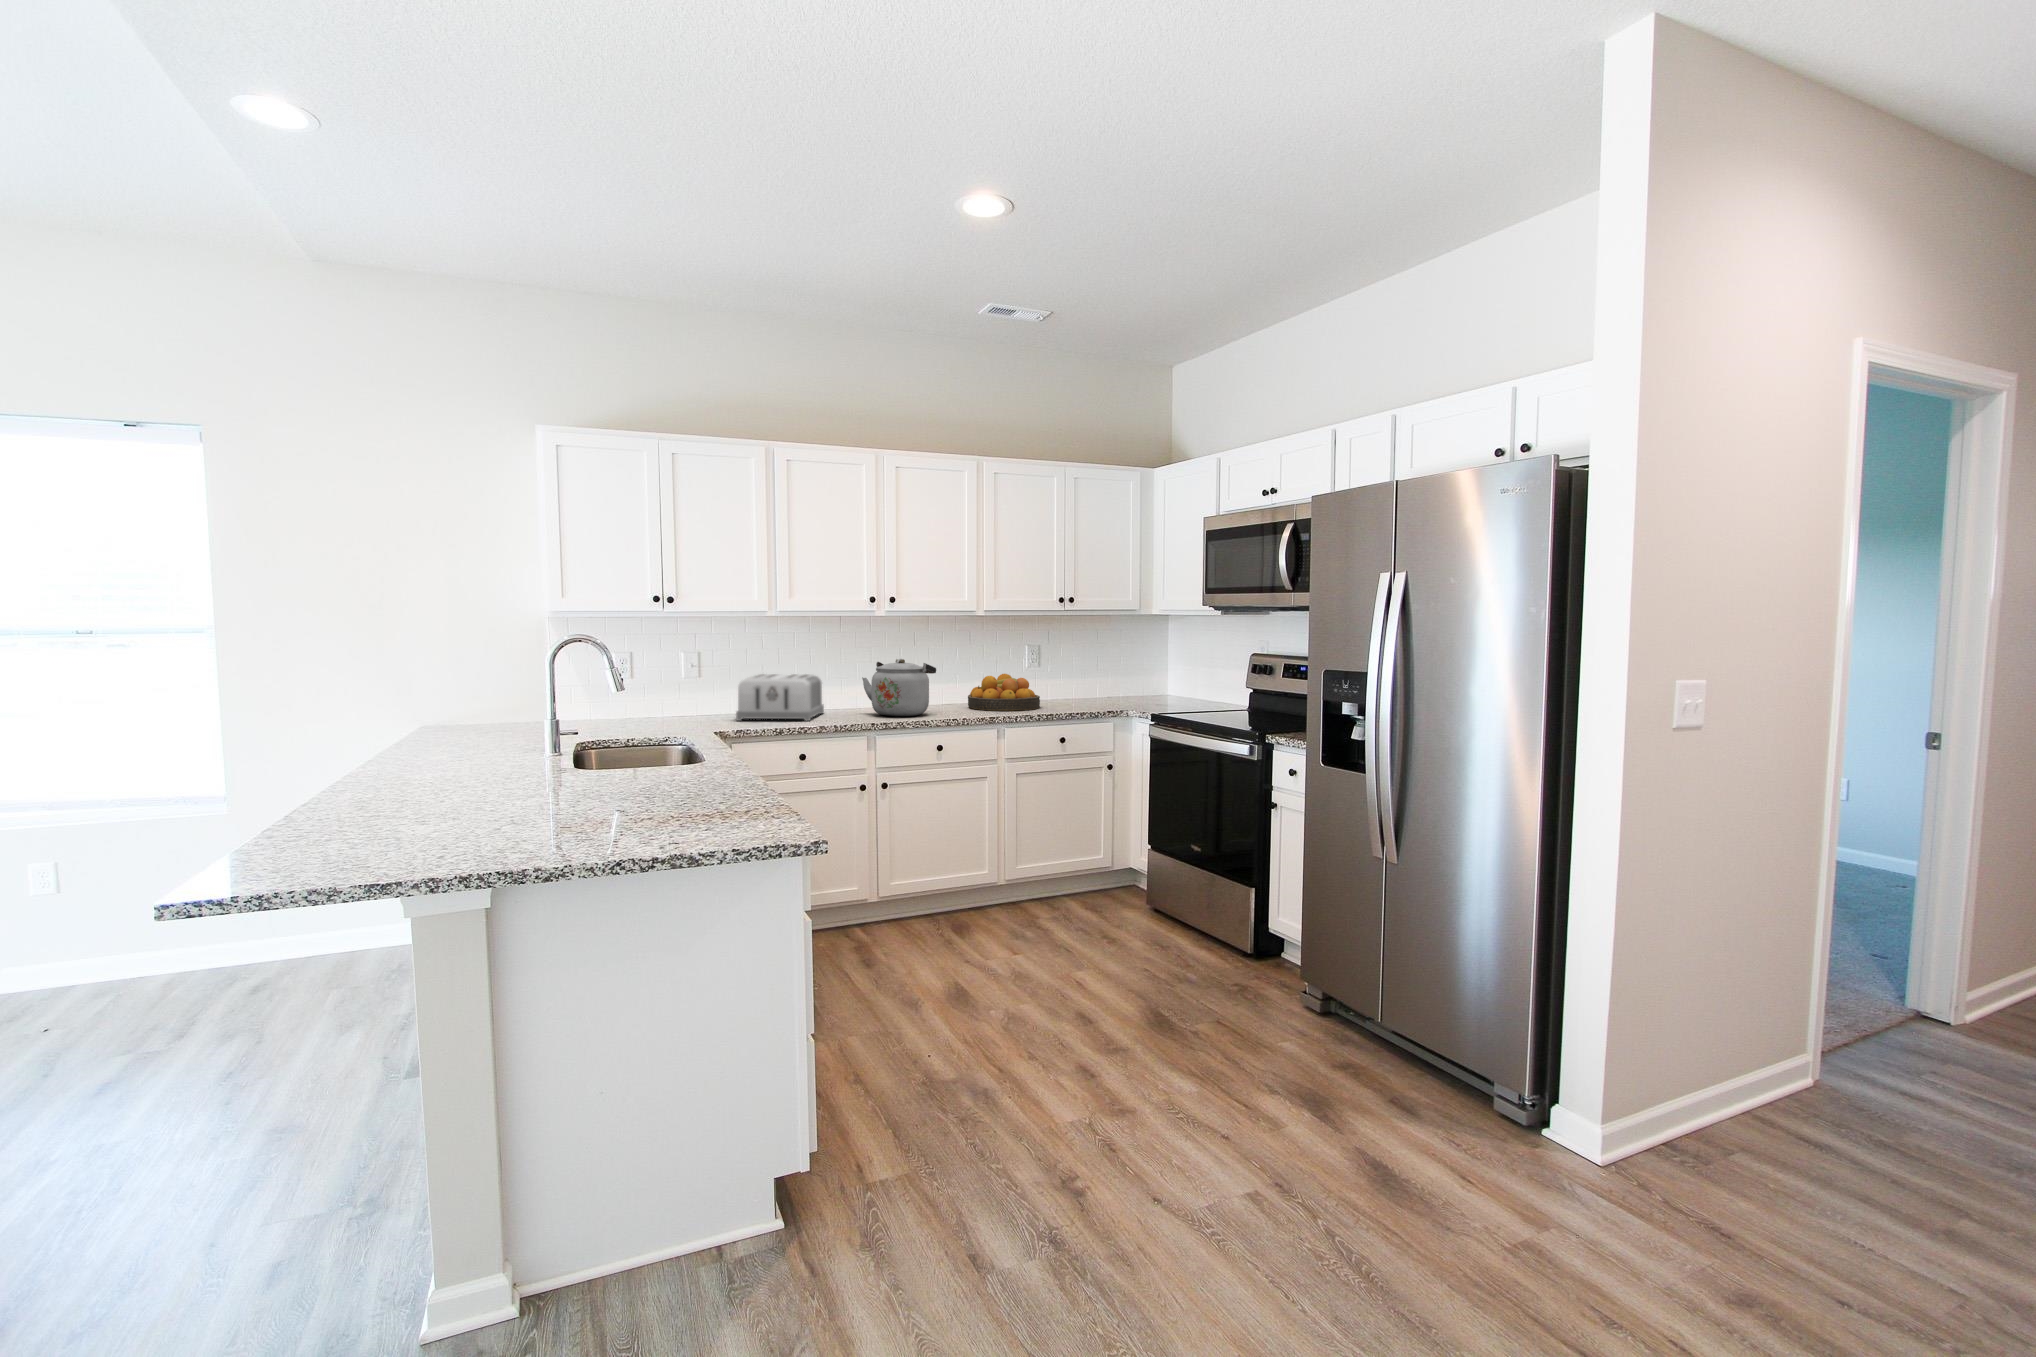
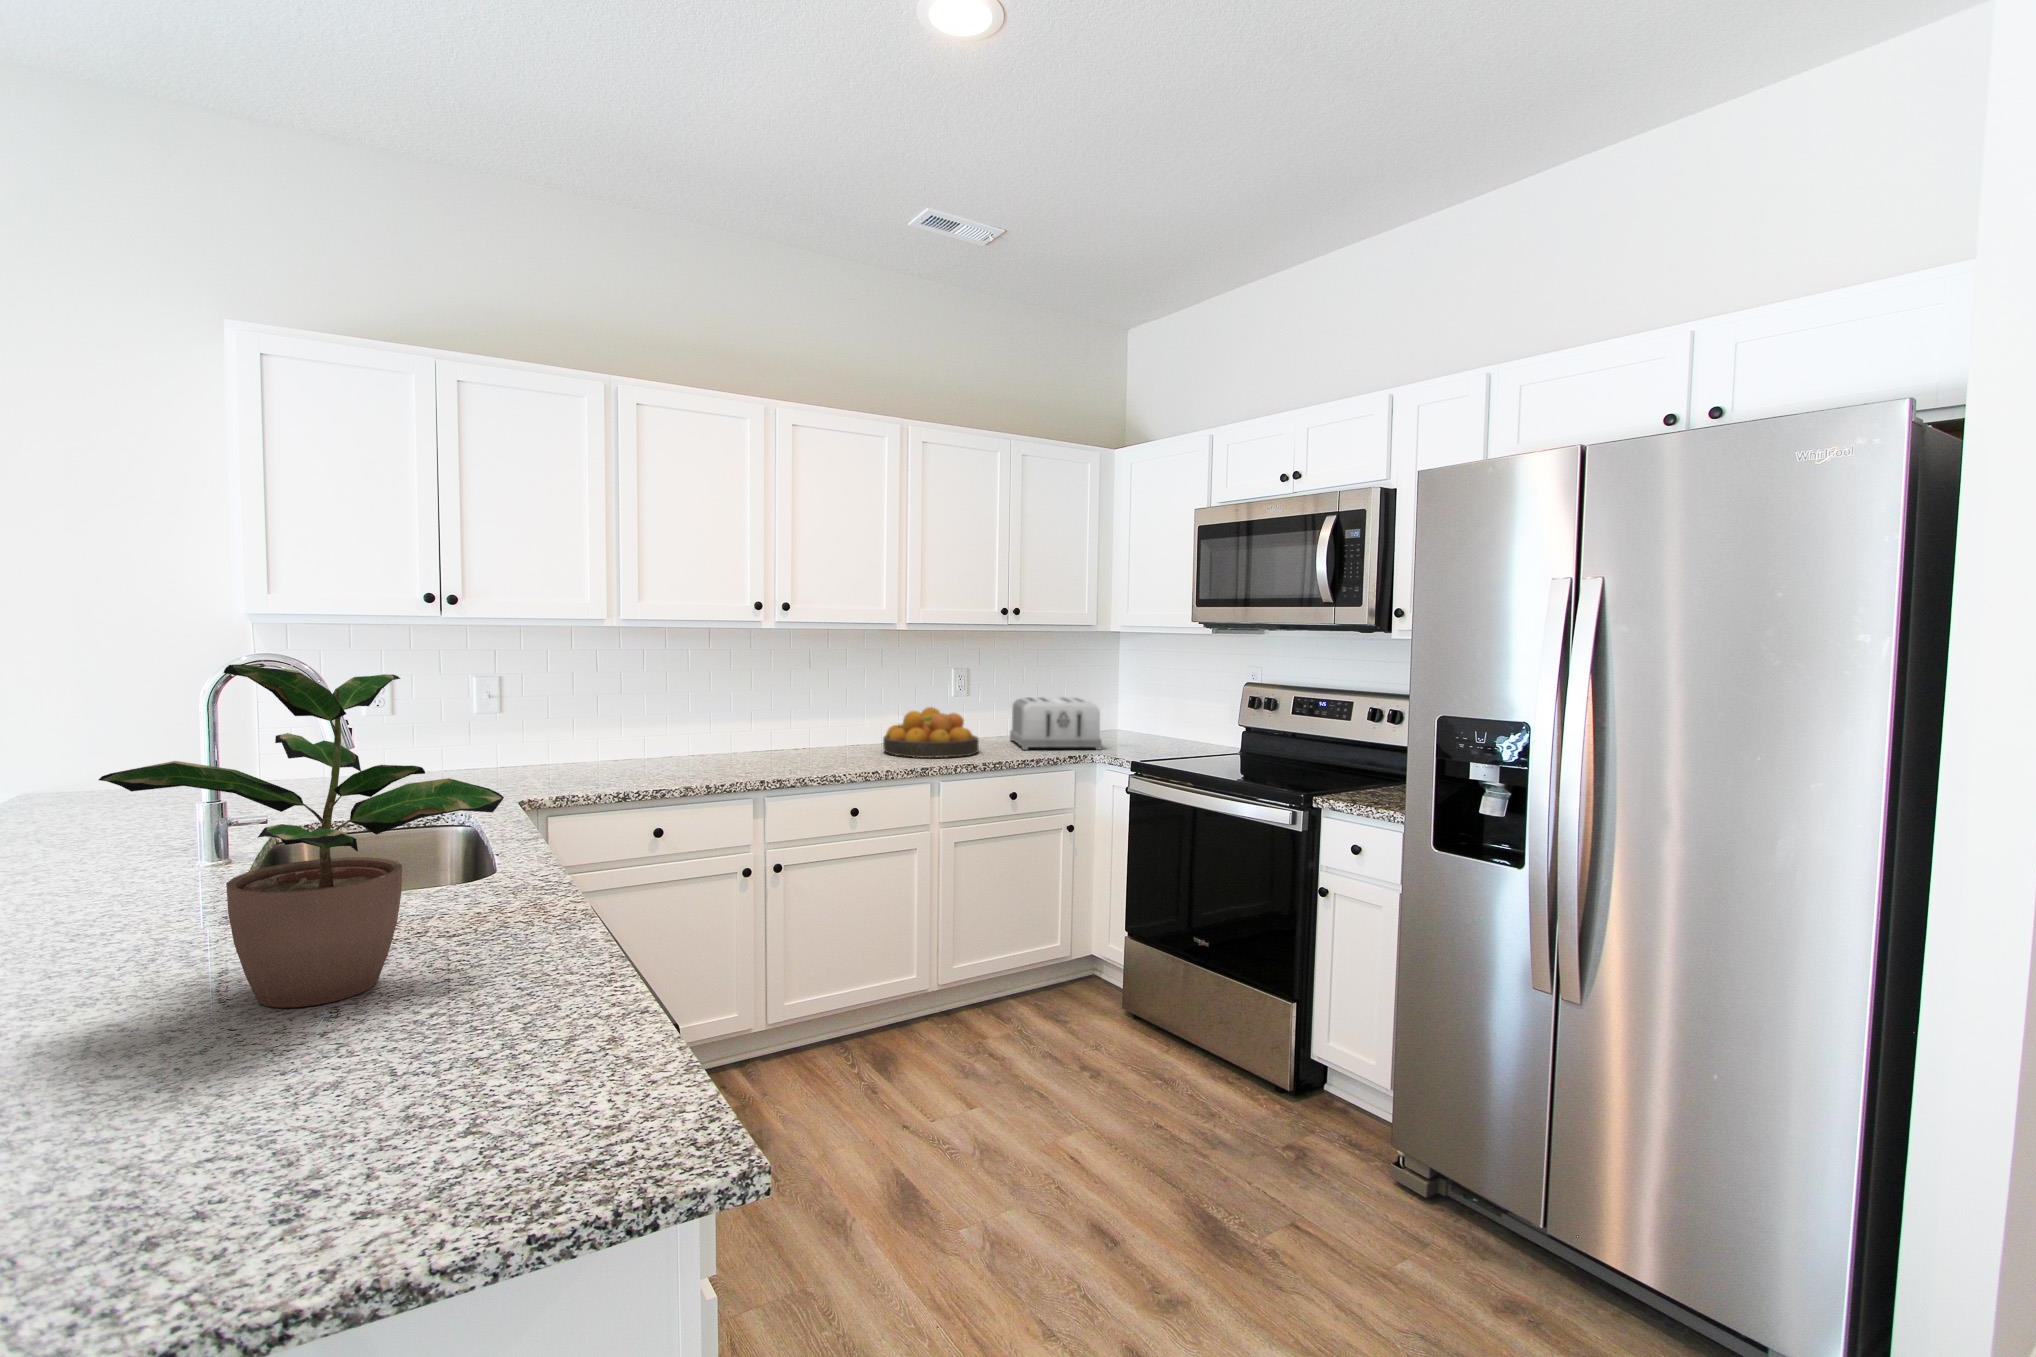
potted plant: none [542,636,714,800] -> present [99,664,504,1008]
kettle: present [862,659,936,716] -> none [742,689,846,769]
toaster: present [736,674,824,721] -> present [1010,697,1102,750]

